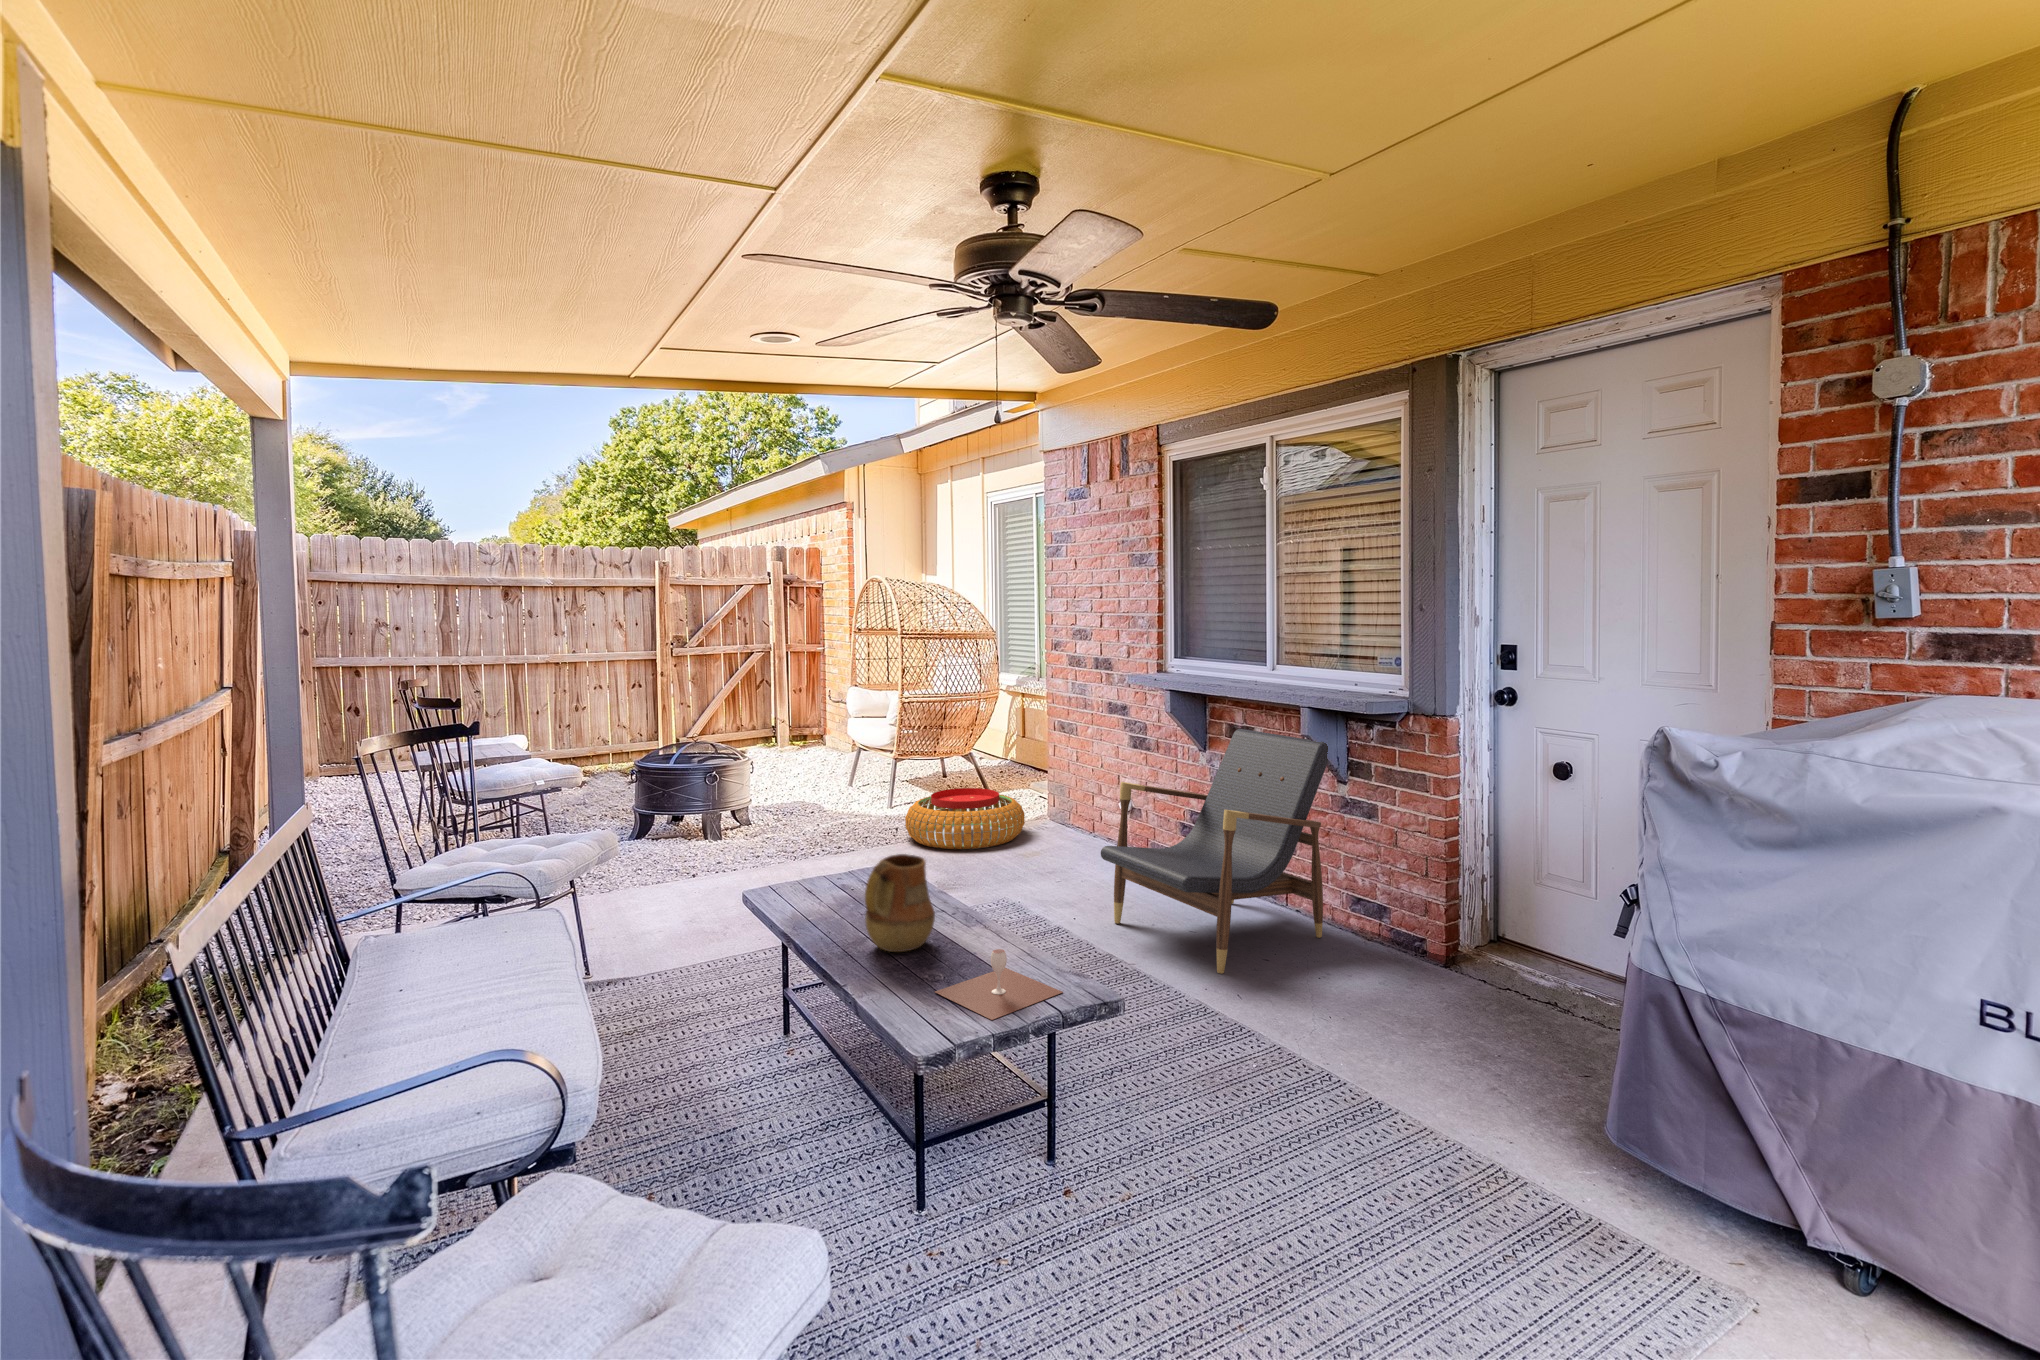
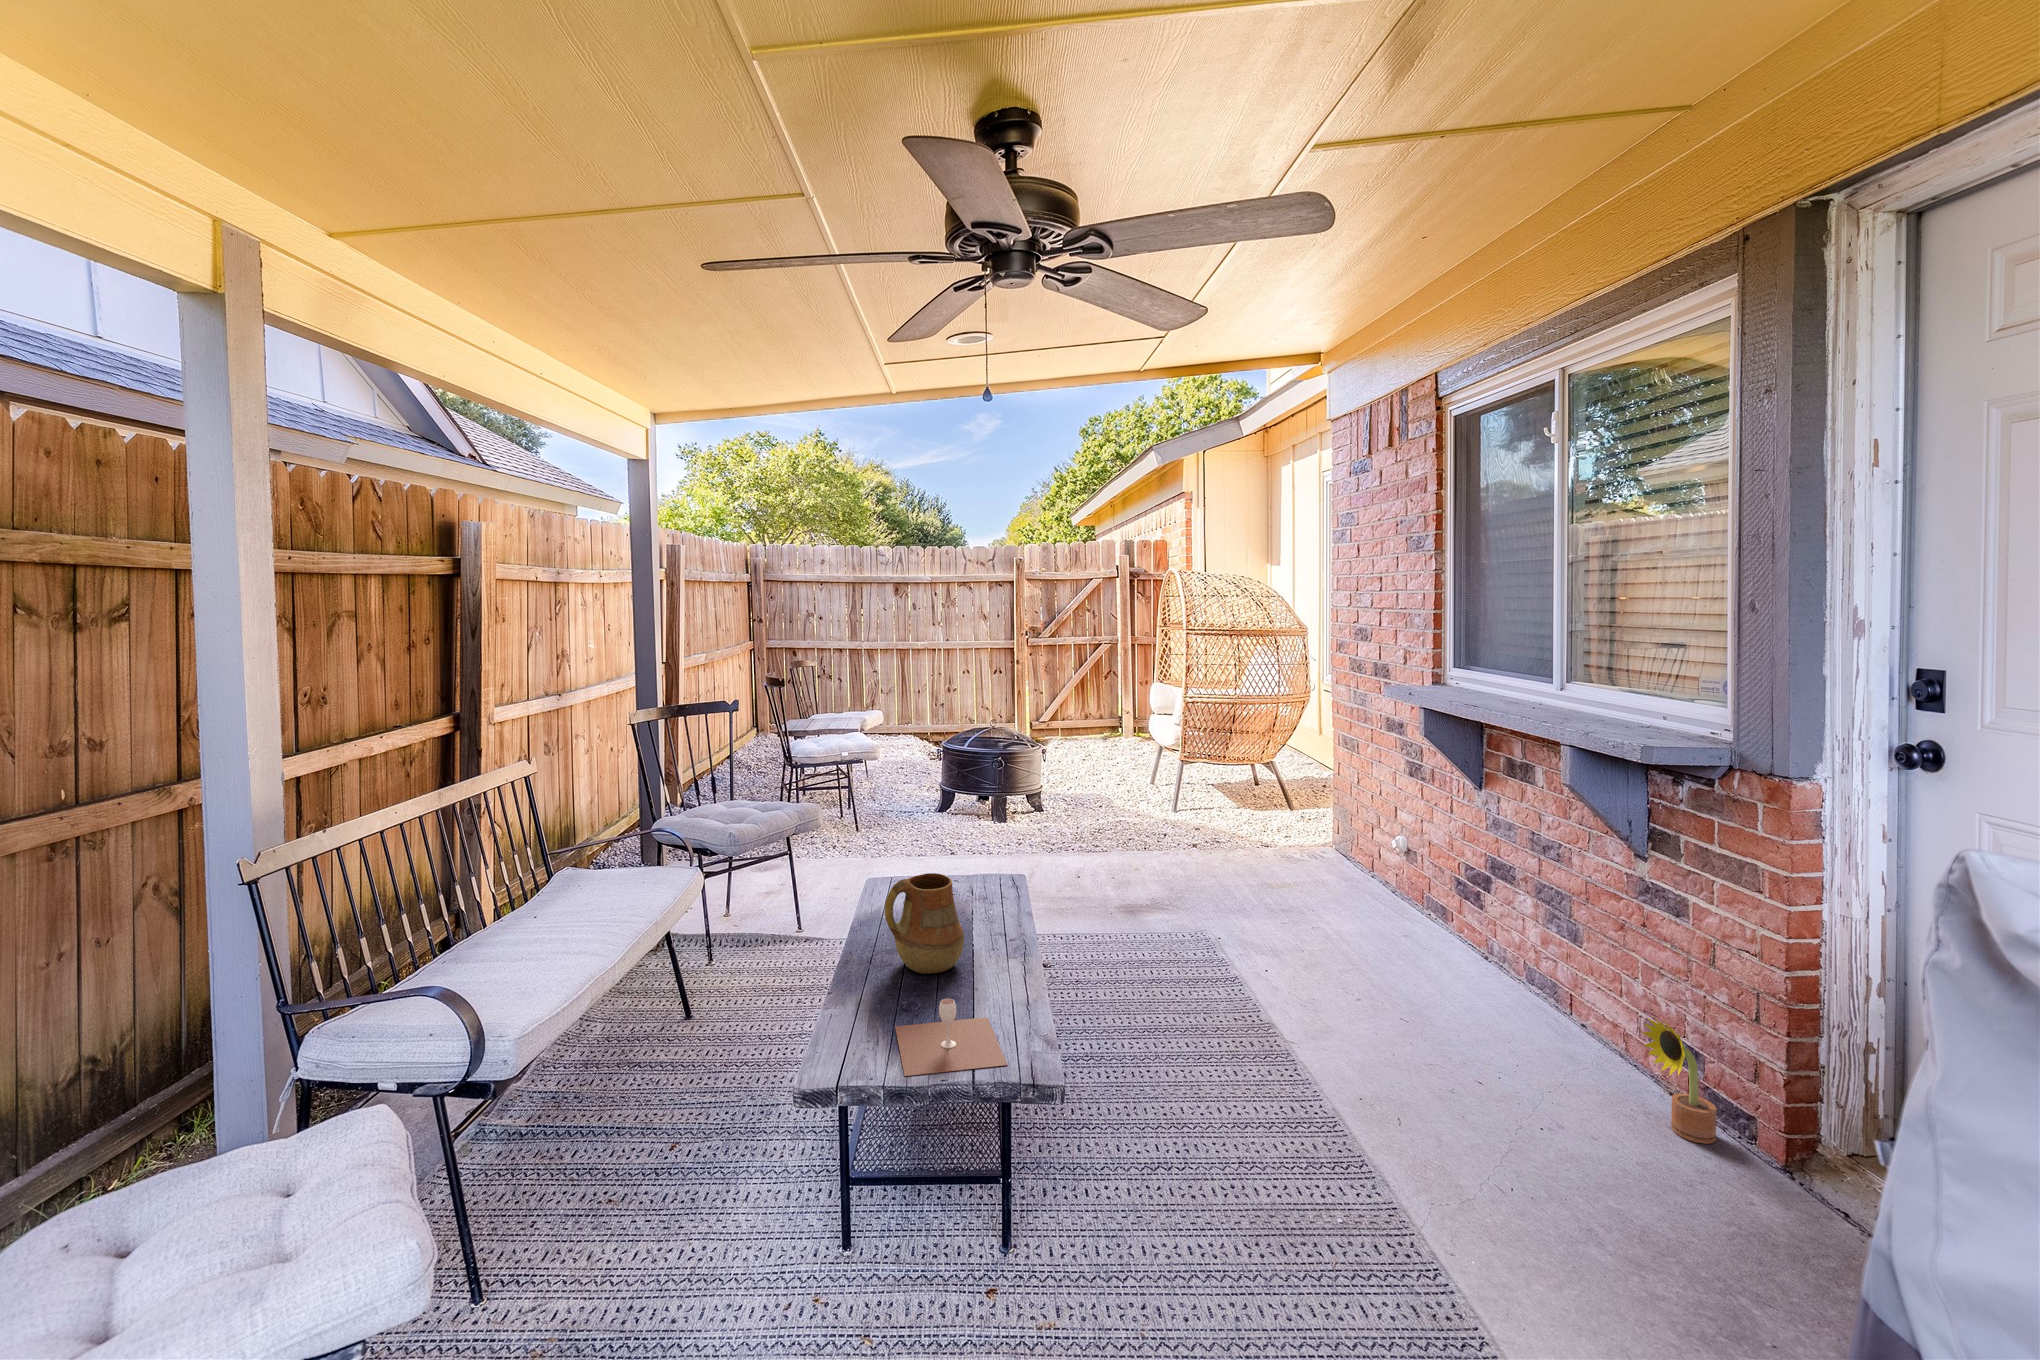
lounge chair: present [1101,729,1328,974] -> none [1284,764,1615,1080]
pouf: present [905,788,1025,849] -> none [1163,794,1293,861]
decorative plant: none [1363,886,1405,965] -> present [1642,1018,1716,1144]

